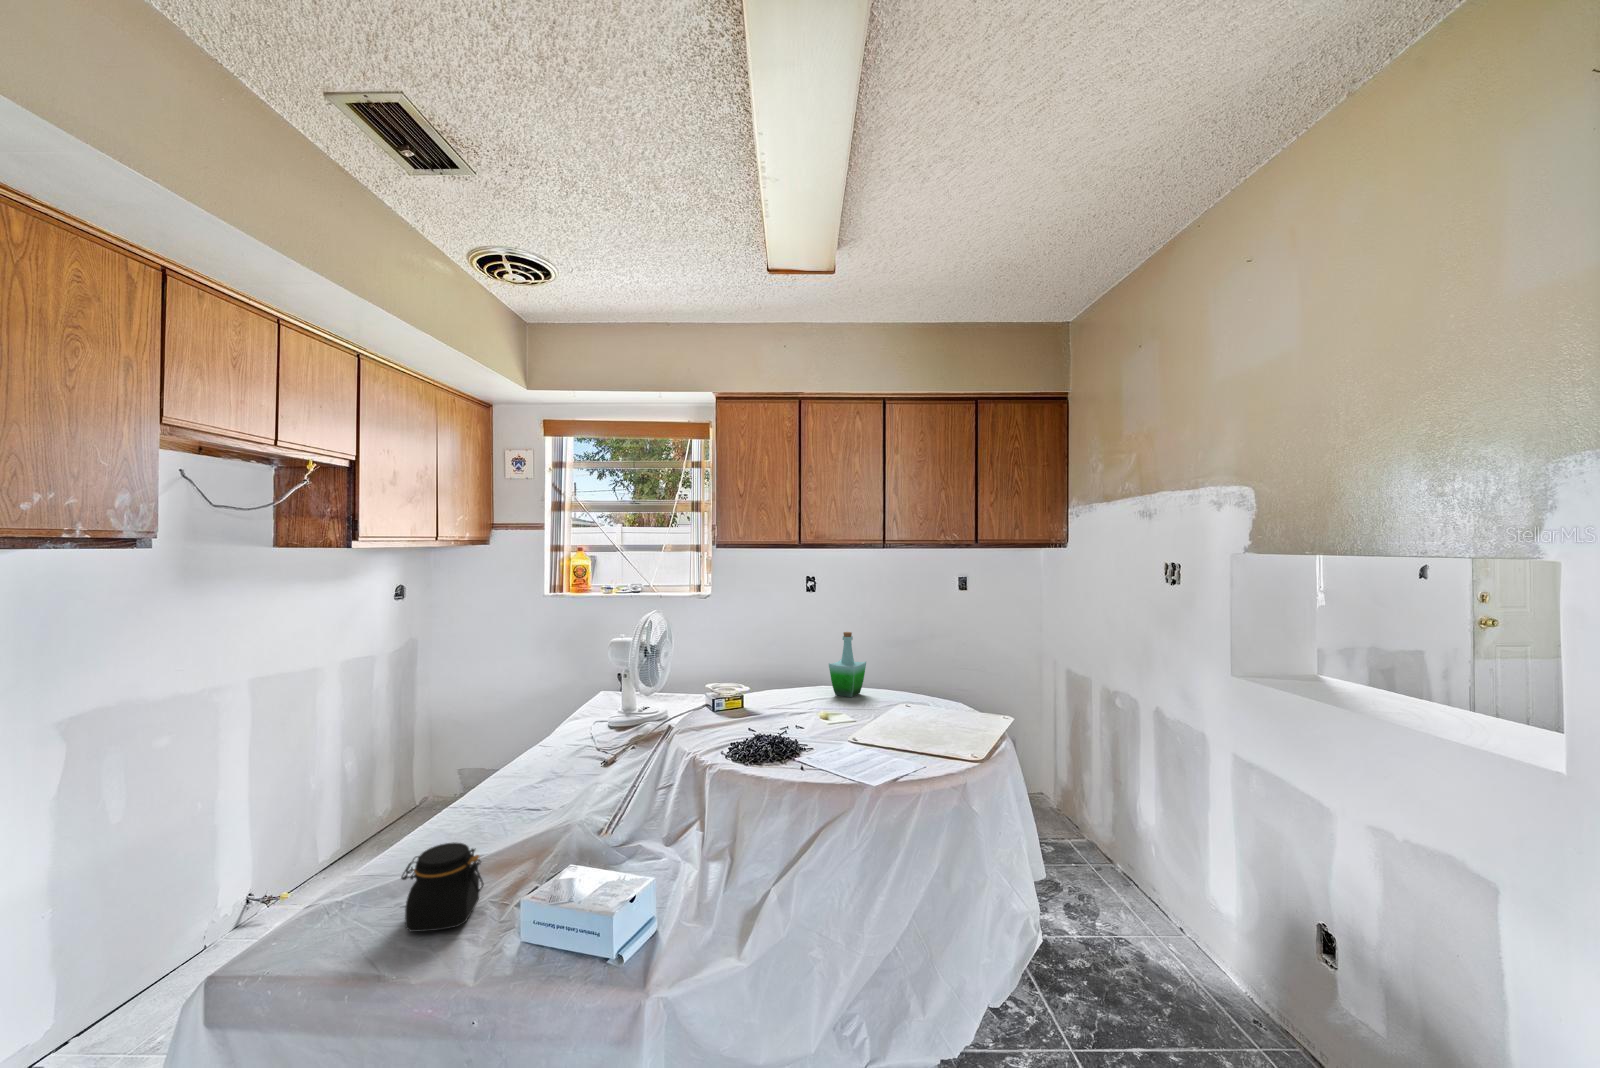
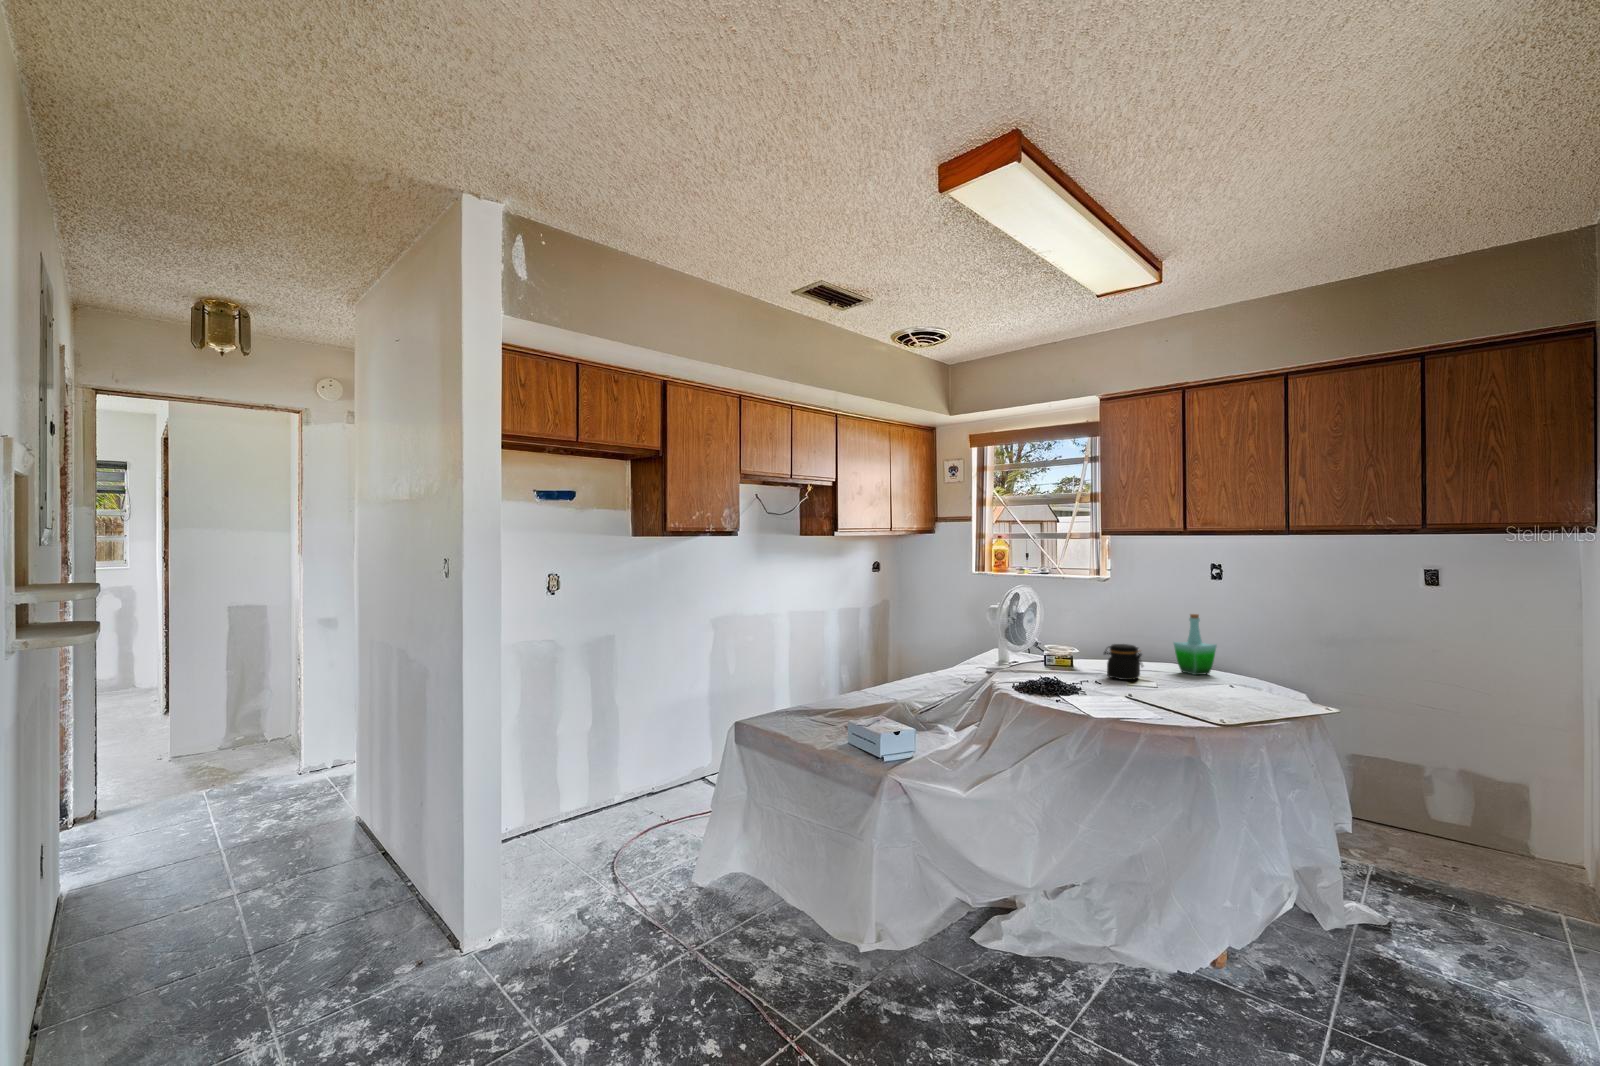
jar: present [401,842,484,932] -> present [1104,644,1143,680]

